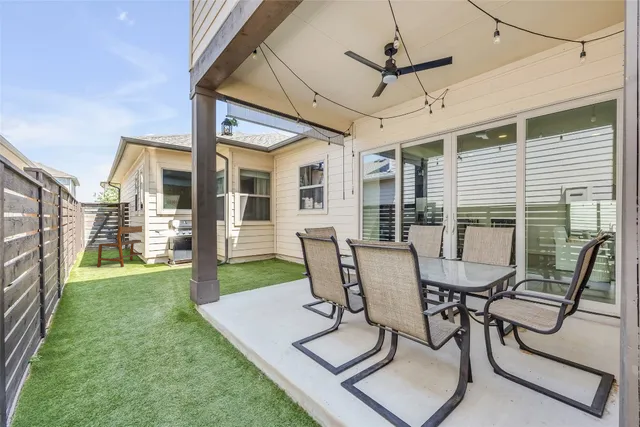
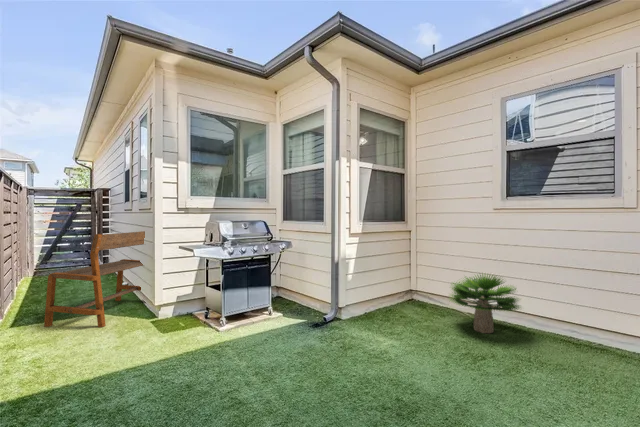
potted plant: none [270,242,300,267] -> present [451,274,519,333]

